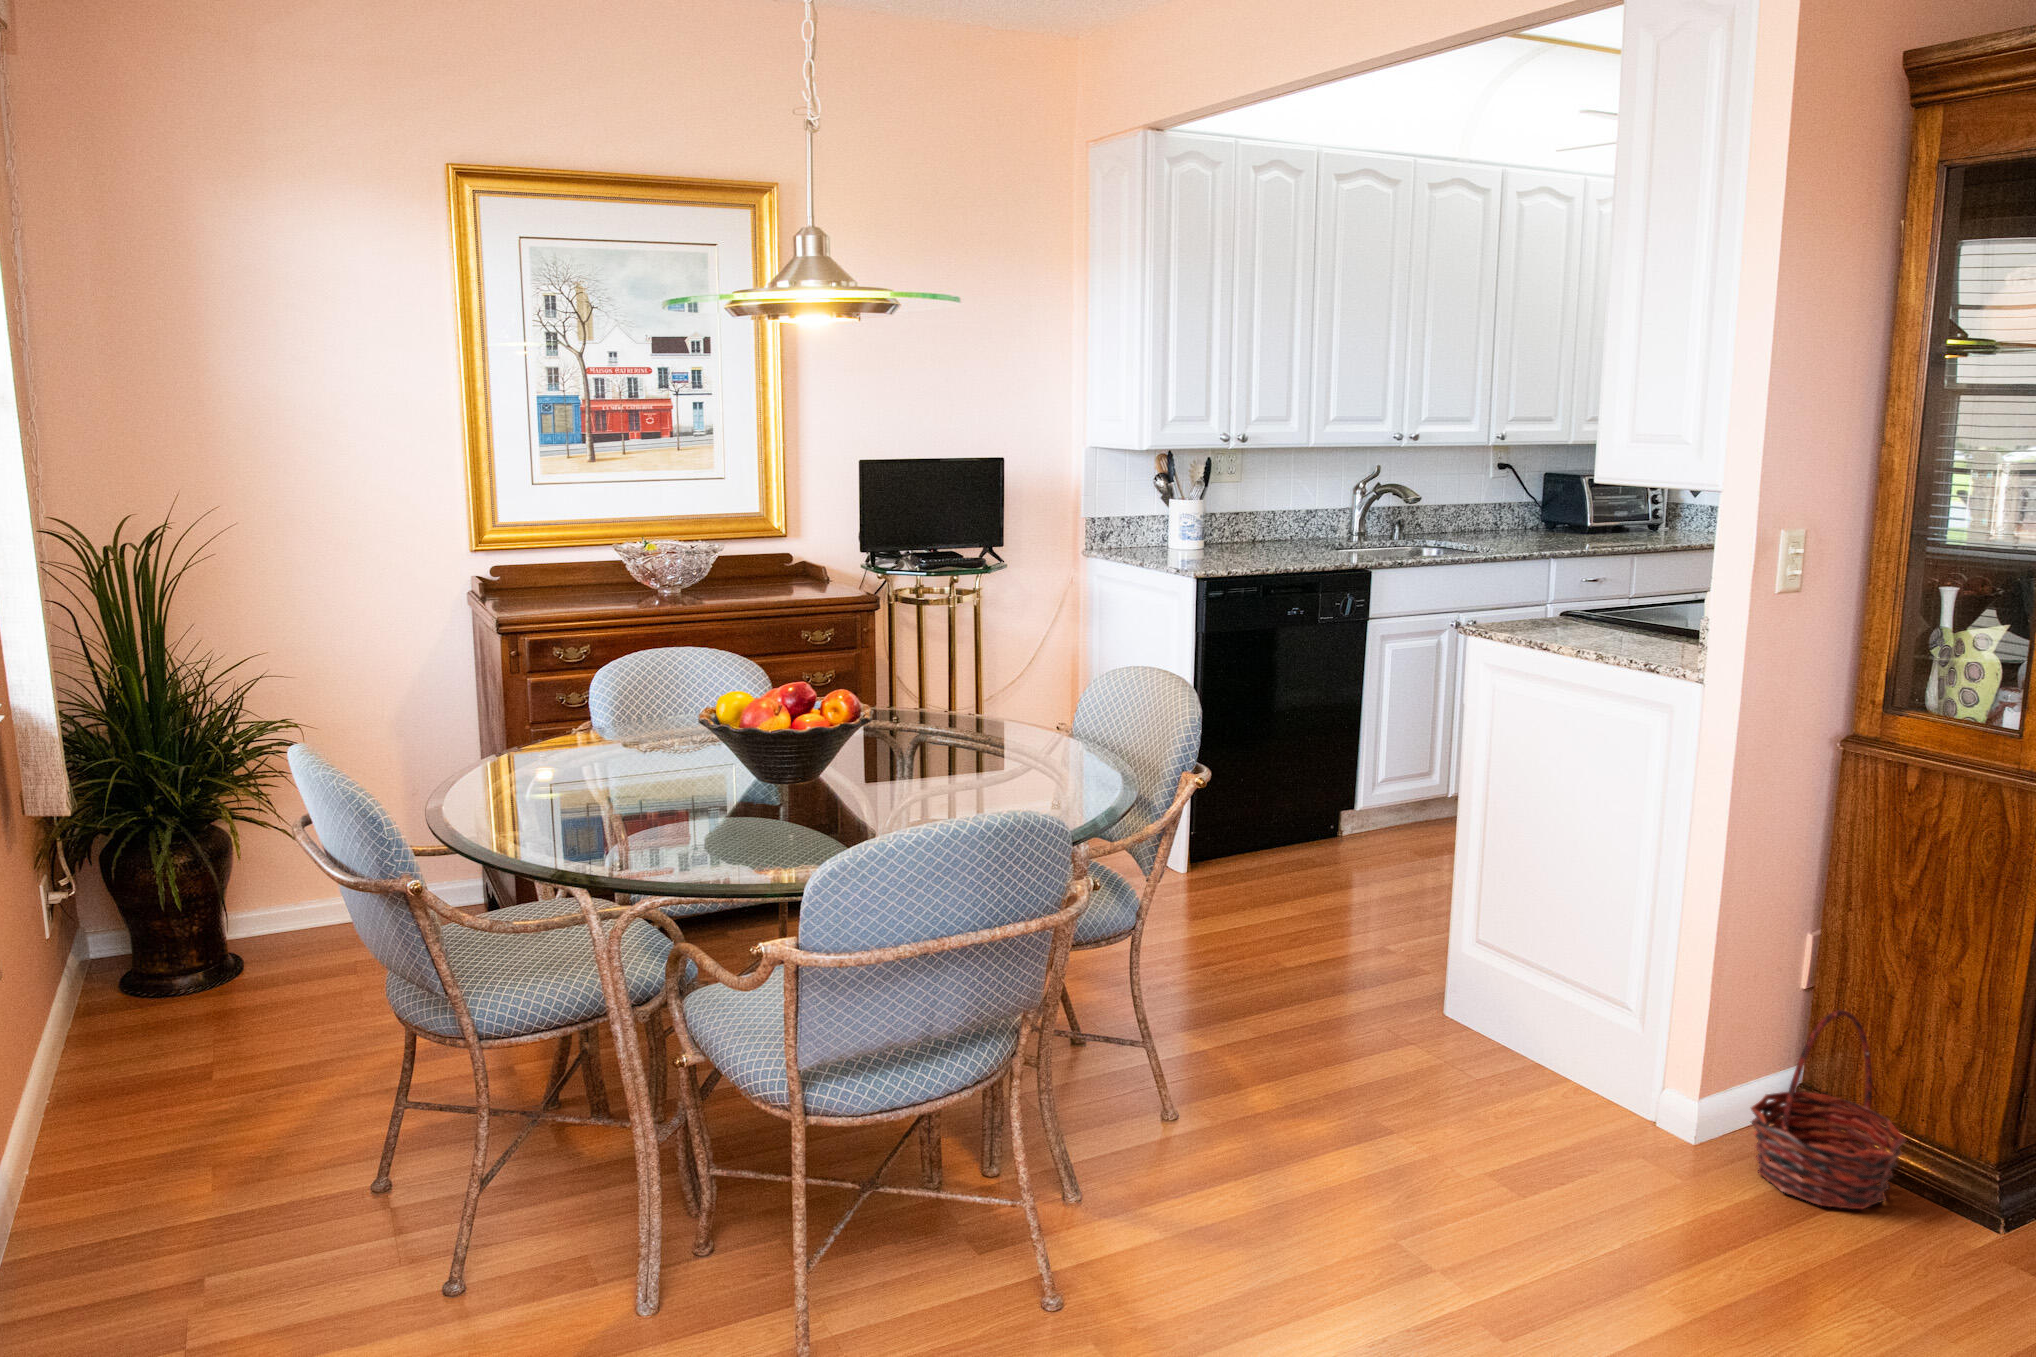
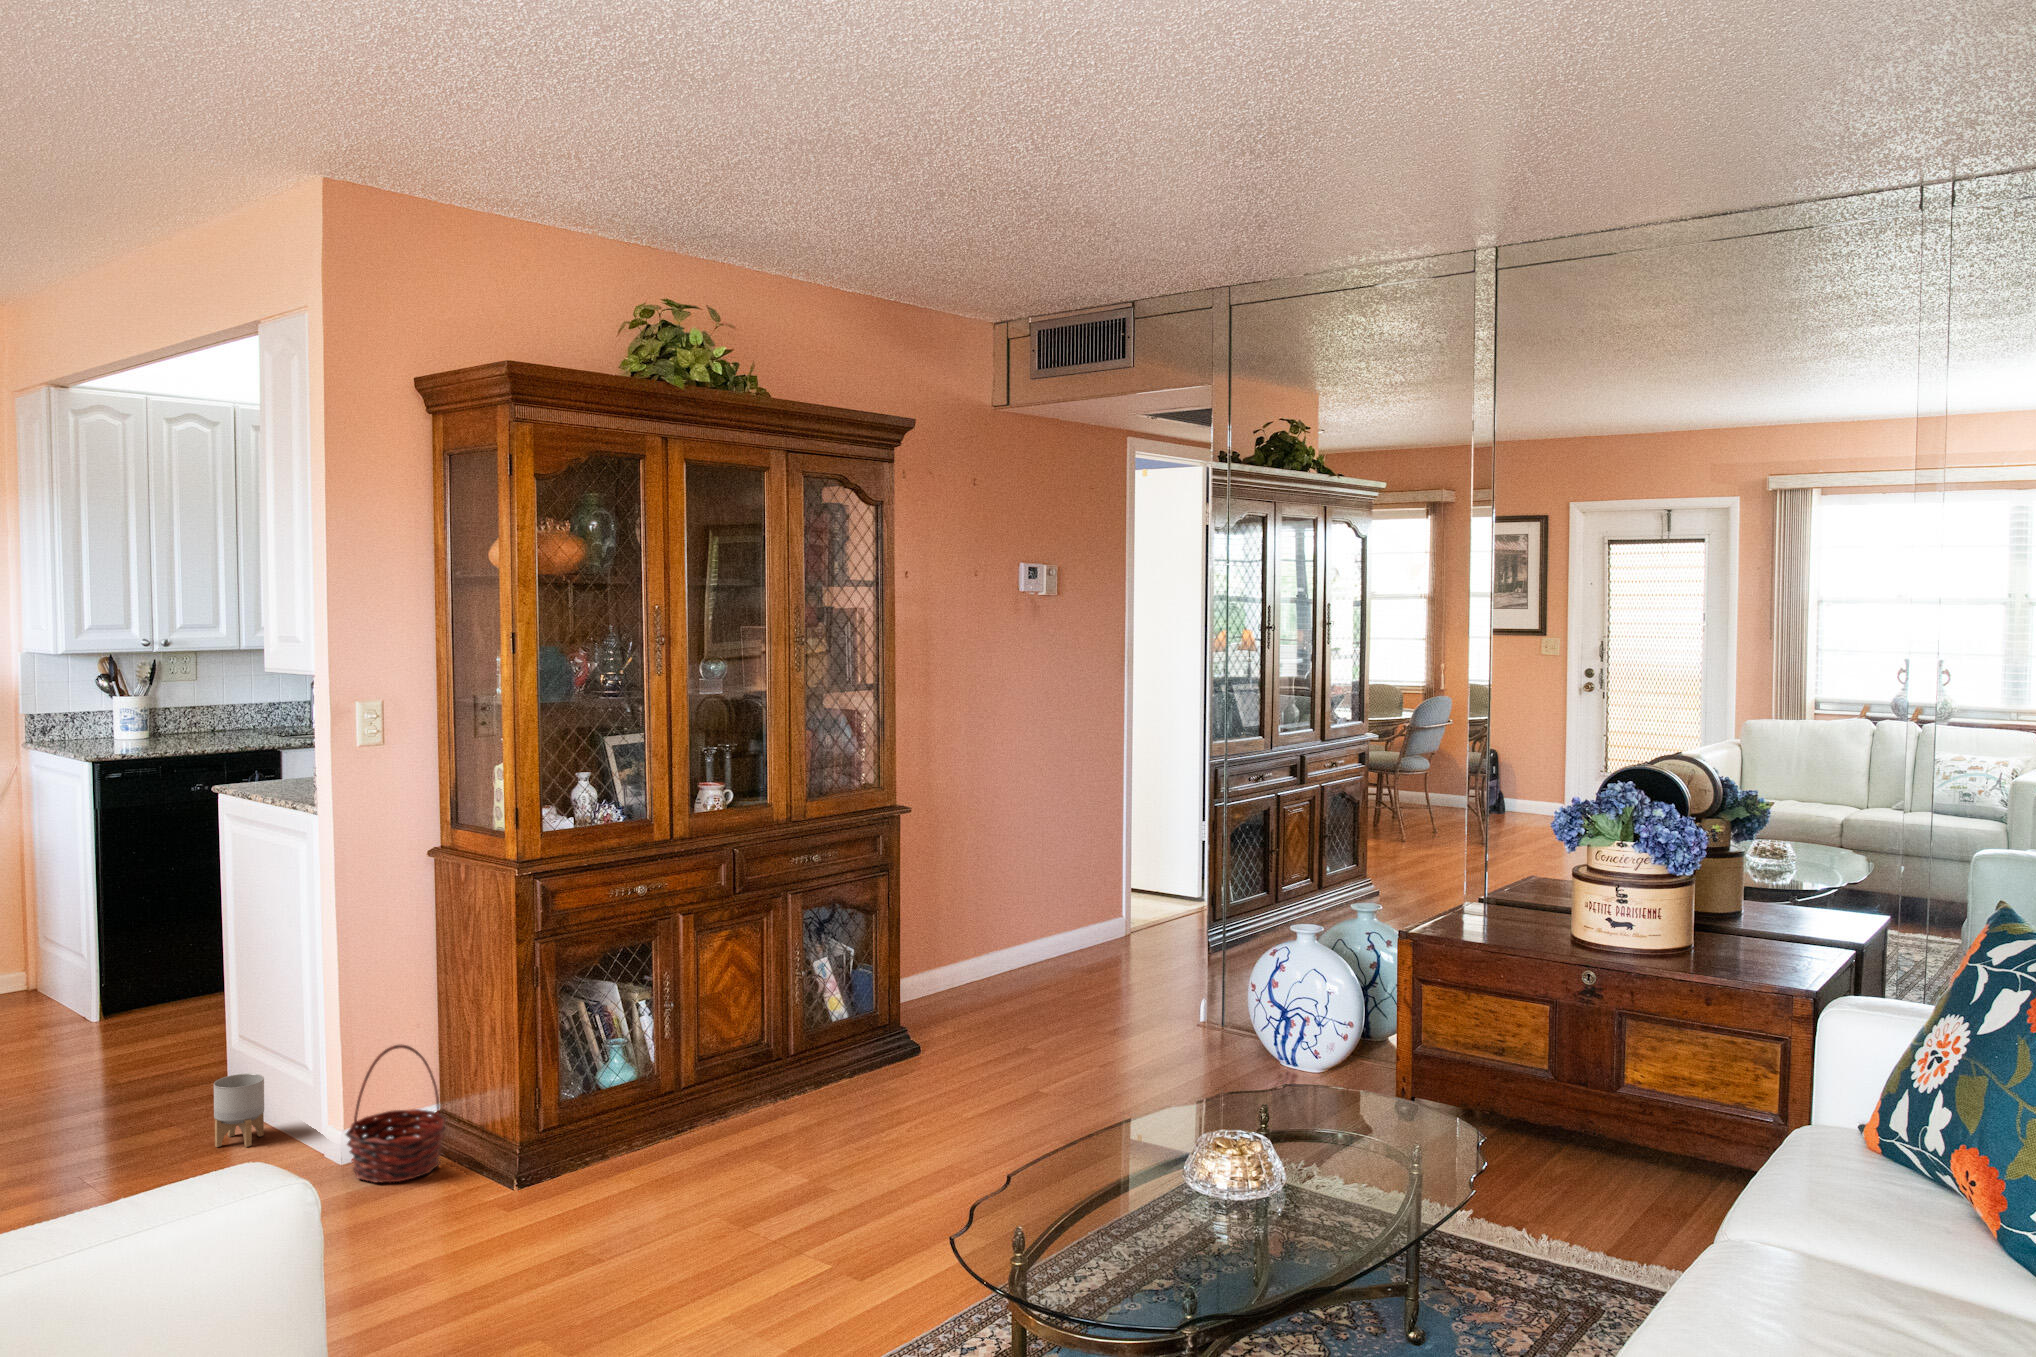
planter: none [1512,1001,1576,1102] -> present [214,1074,264,1147]

